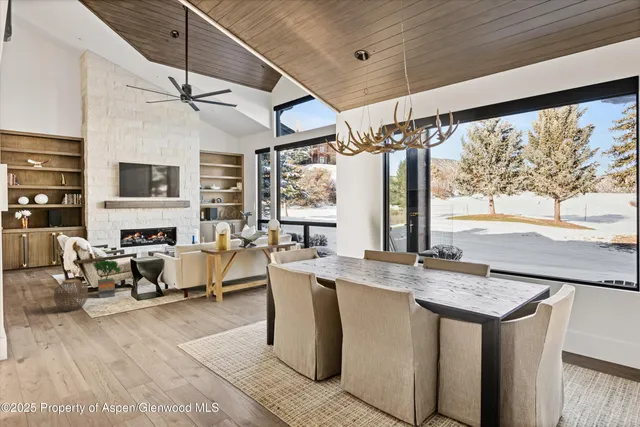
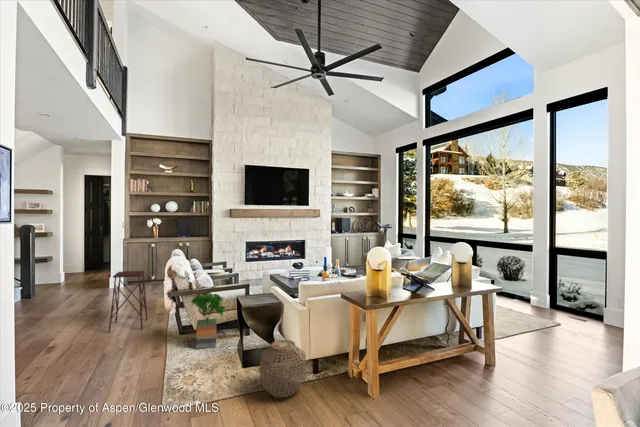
side table: none [15,250,45,298] -> present [109,271,147,333]
woven basket: present [54,279,88,311] -> present [260,340,306,398]

